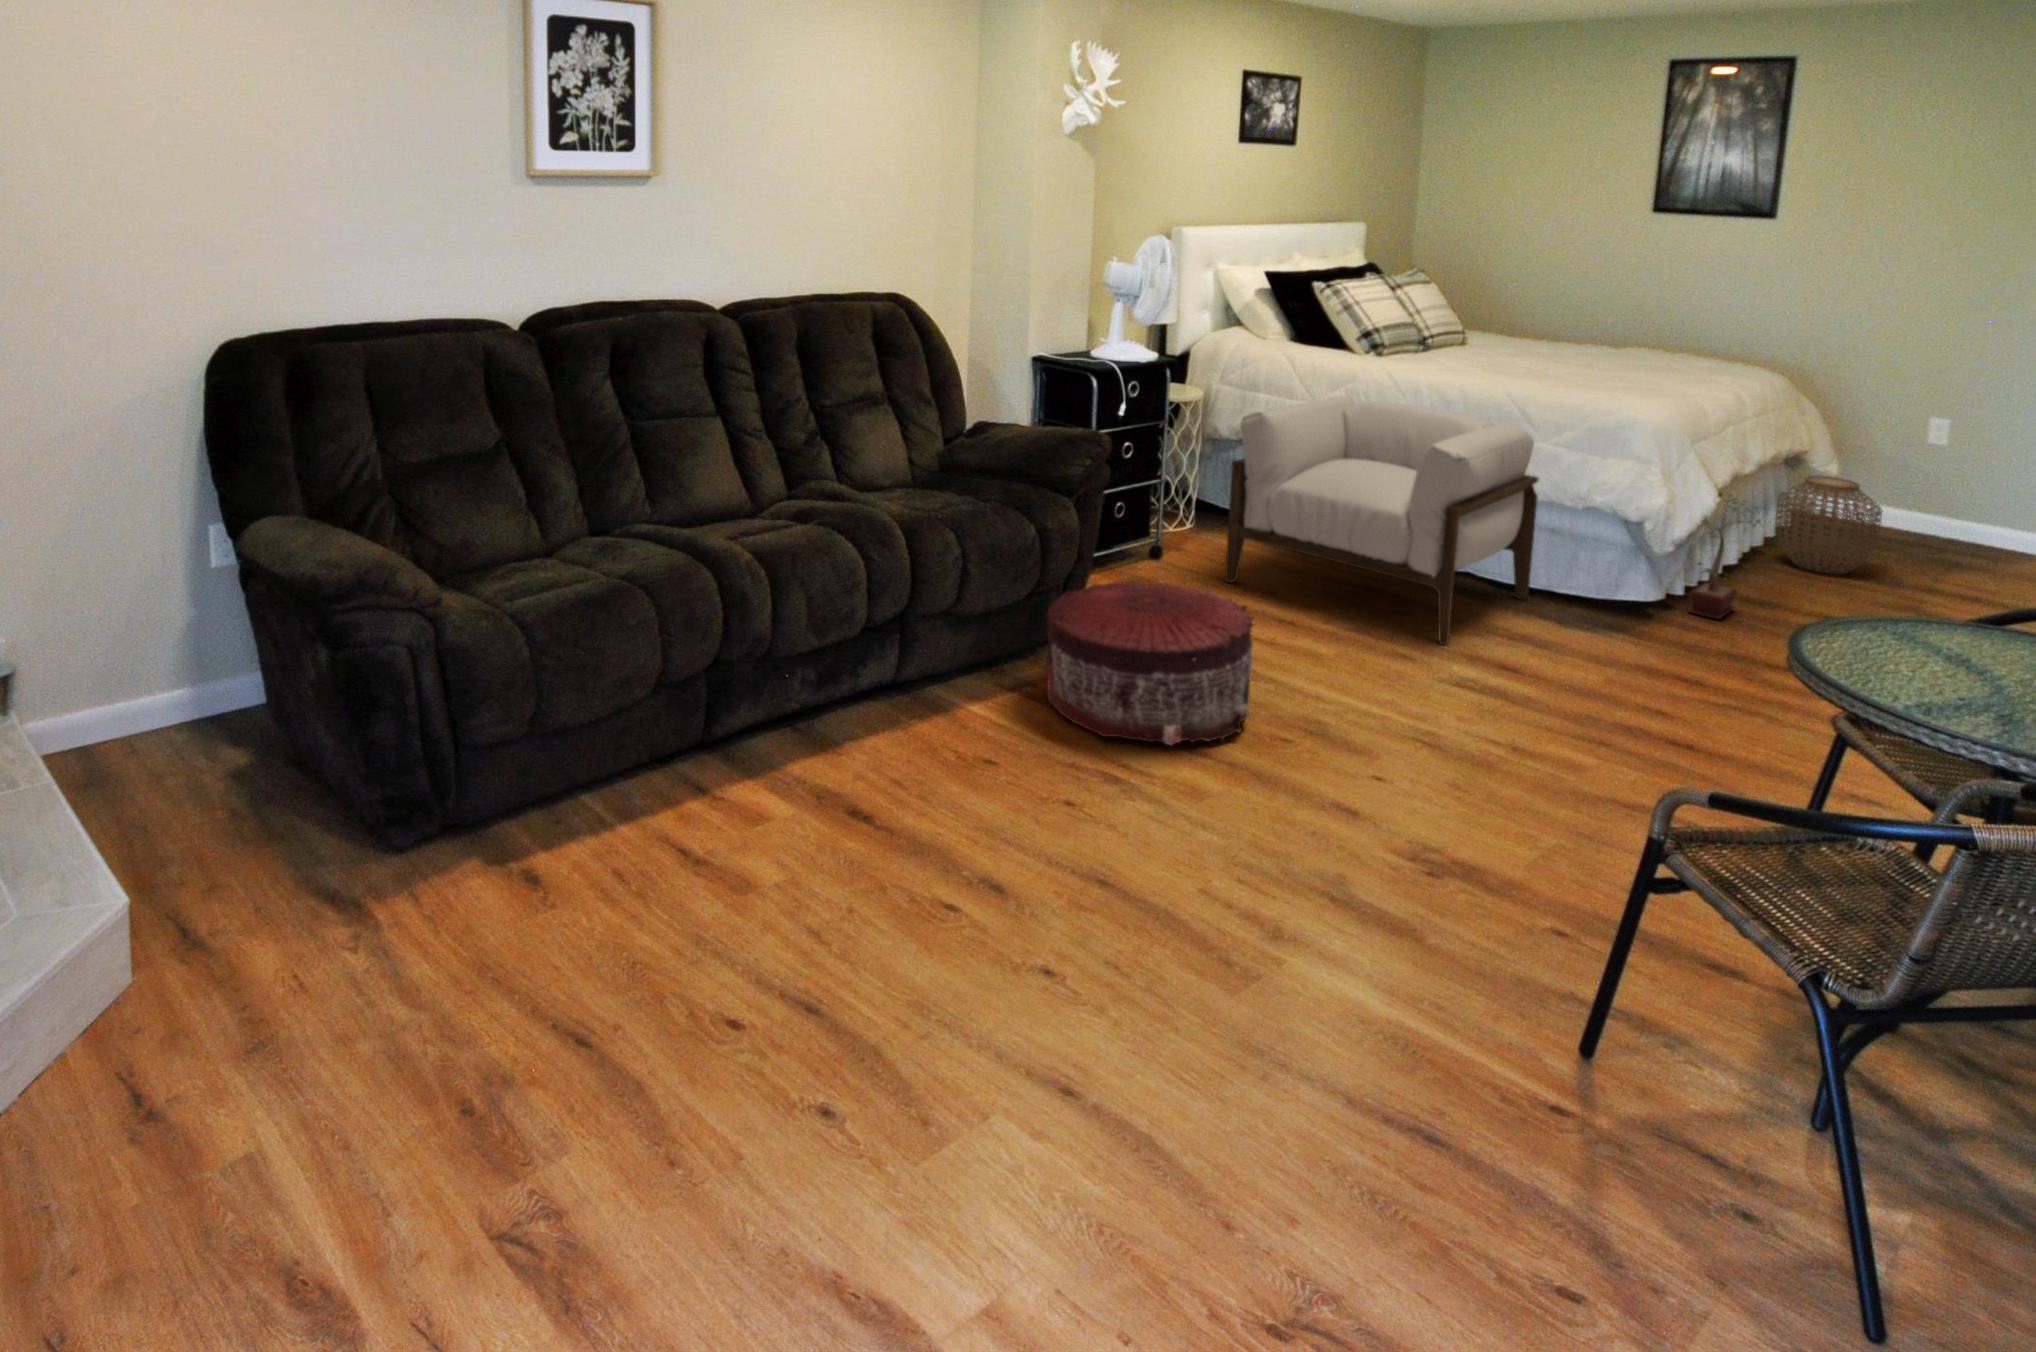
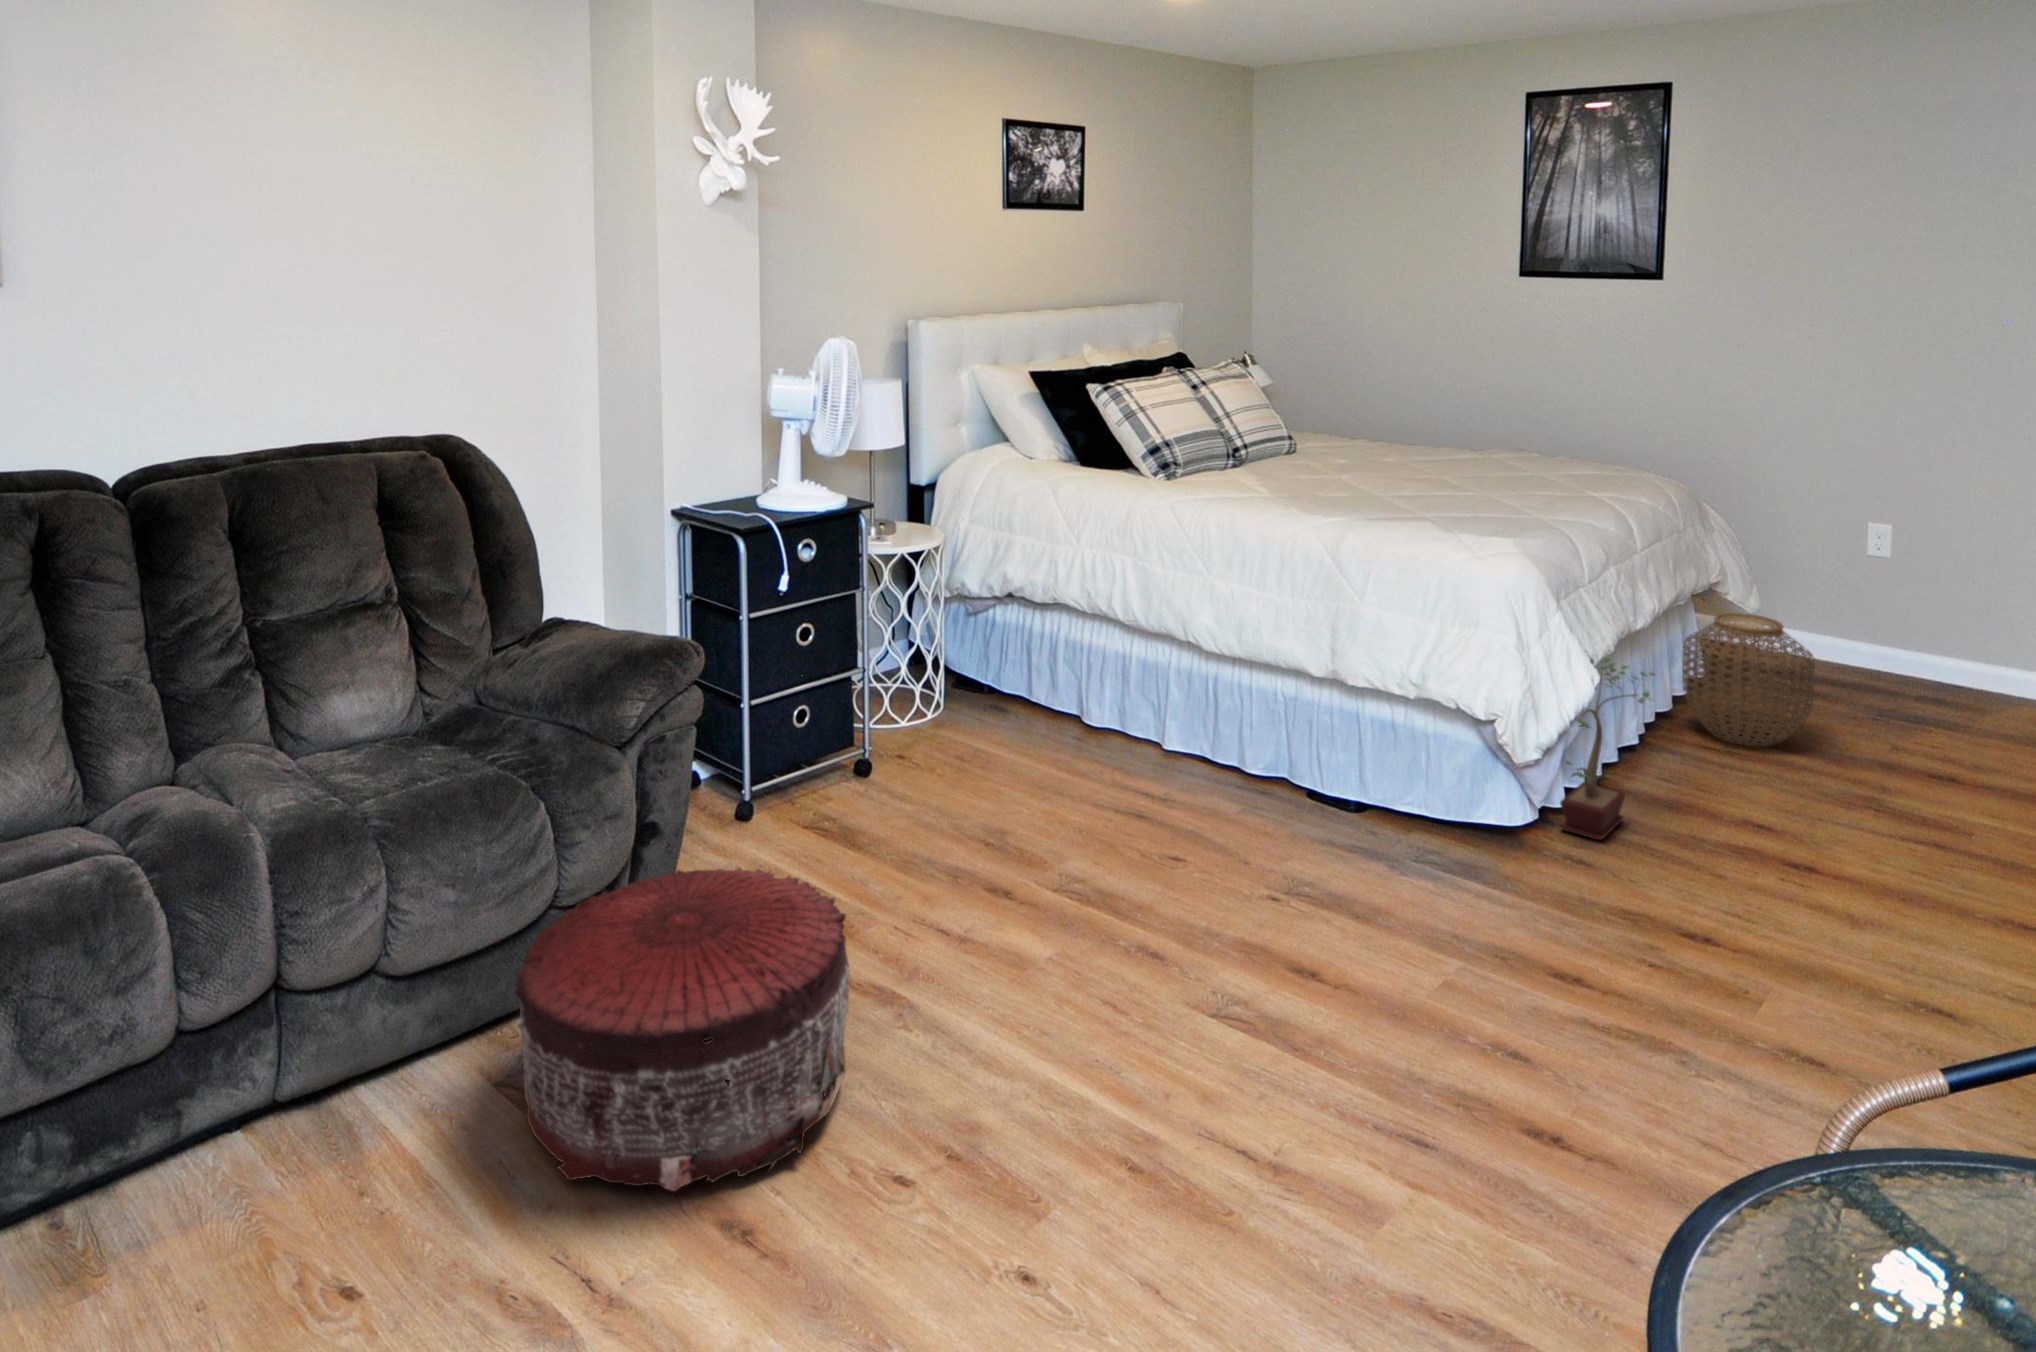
armchair: present [1225,396,1539,645] -> none [931,539,1348,919]

